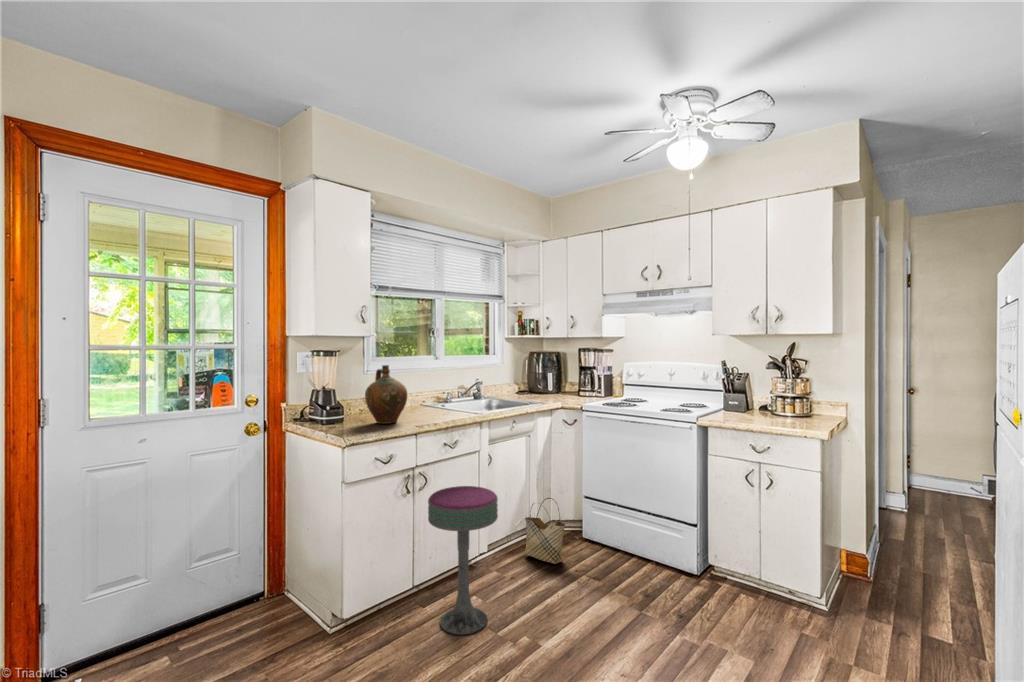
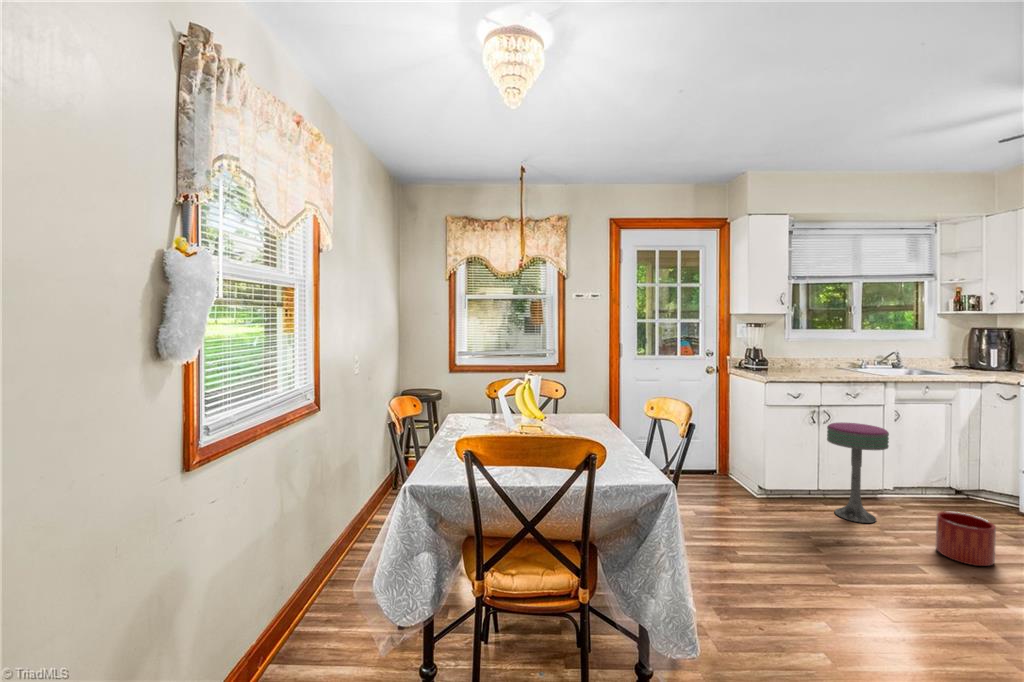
ceramic jug: present [365,365,407,424] -> none [783,334,816,374]
woven basket: present [525,498,565,564] -> none [933,457,982,514]
planter: none [556,586,610,660] -> present [936,511,996,566]

